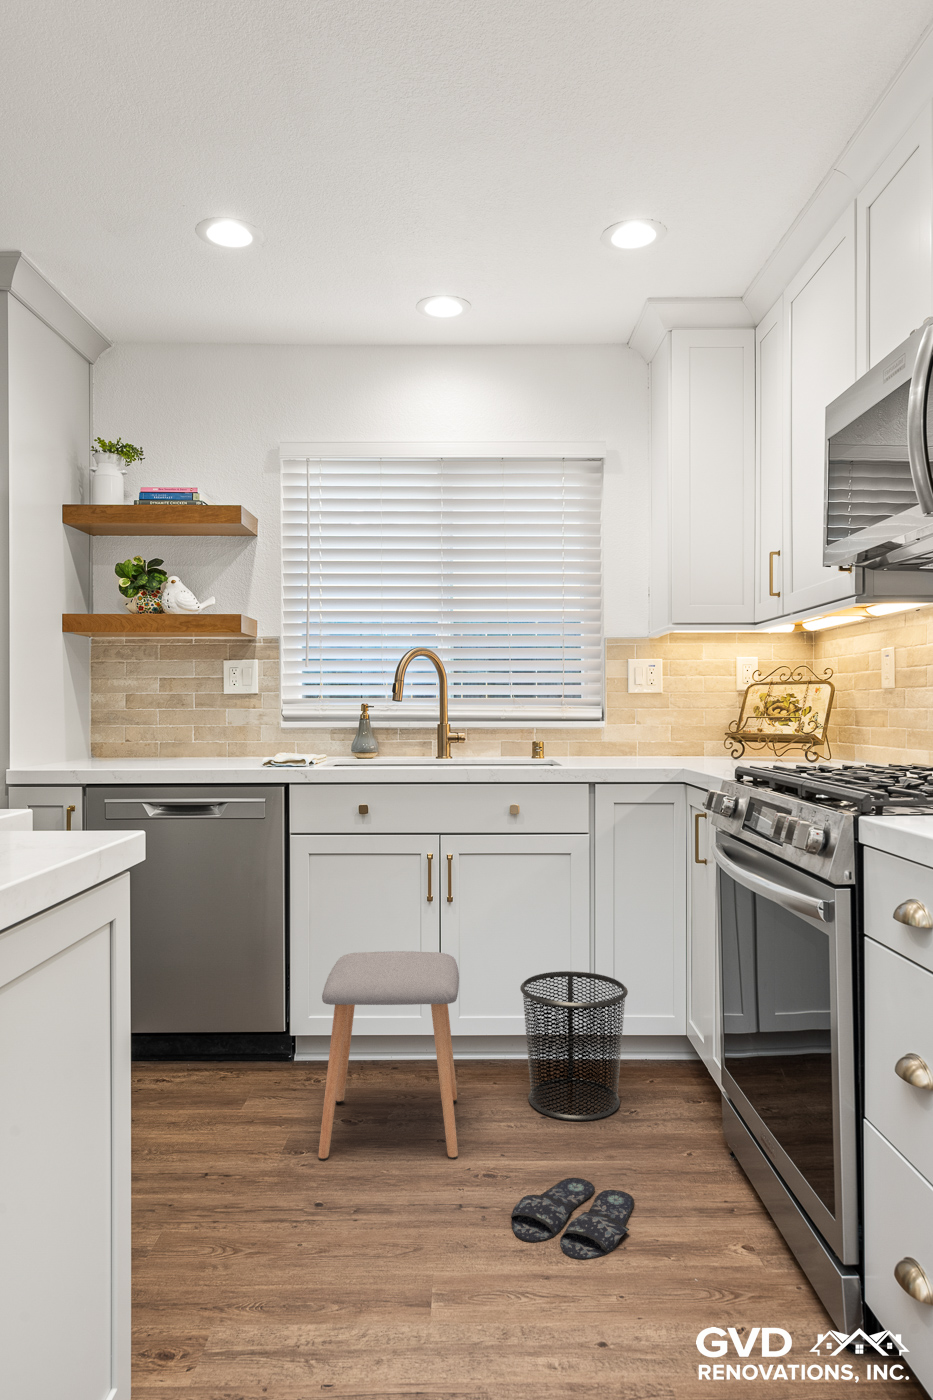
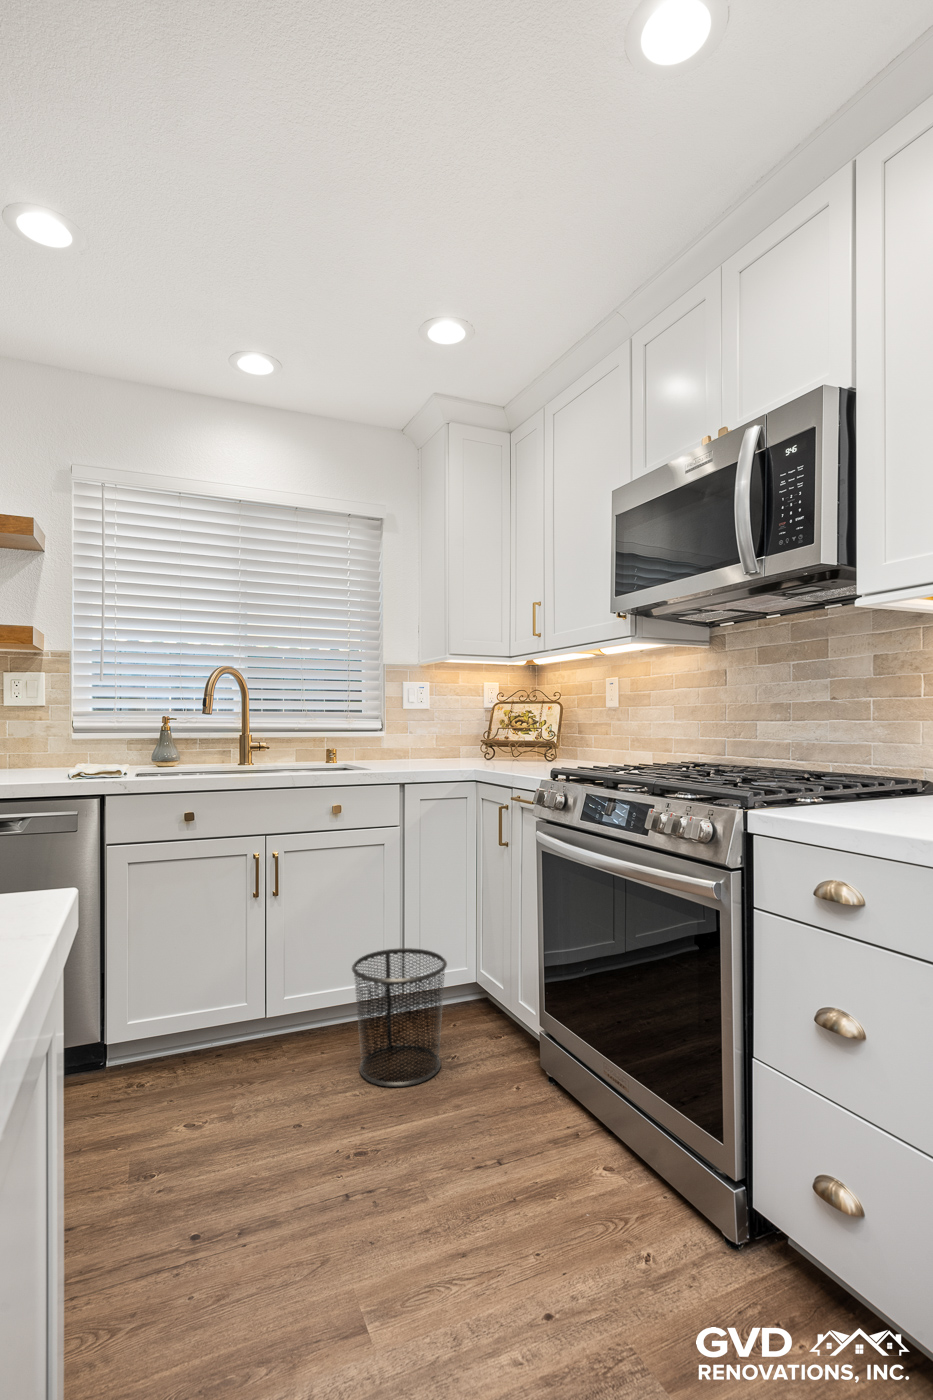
stool: present [318,951,459,1161] -> none [167,950,321,1195]
slippers: present [511,1178,634,1260] -> none [402,1142,511,1227]

